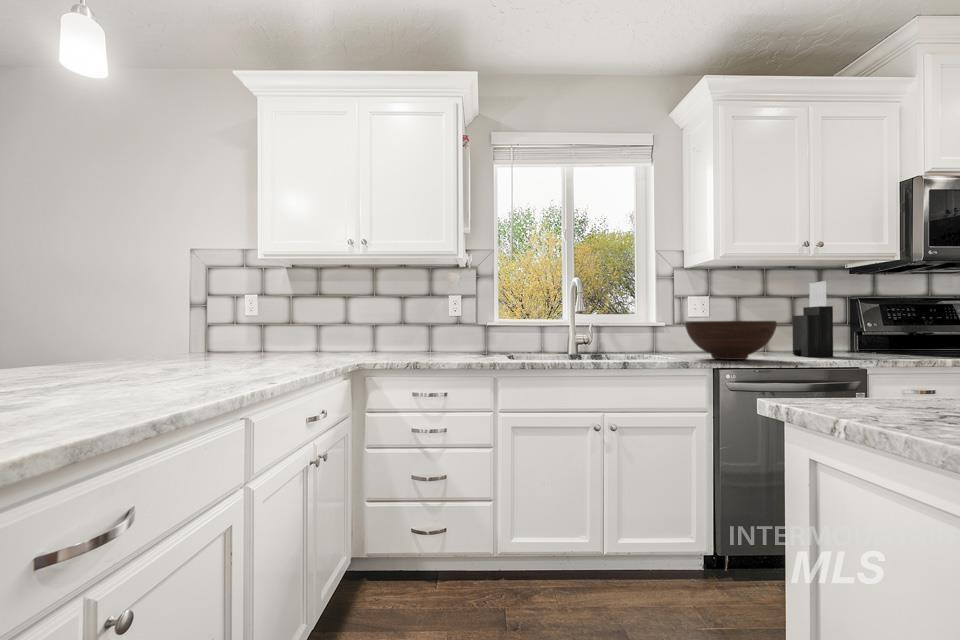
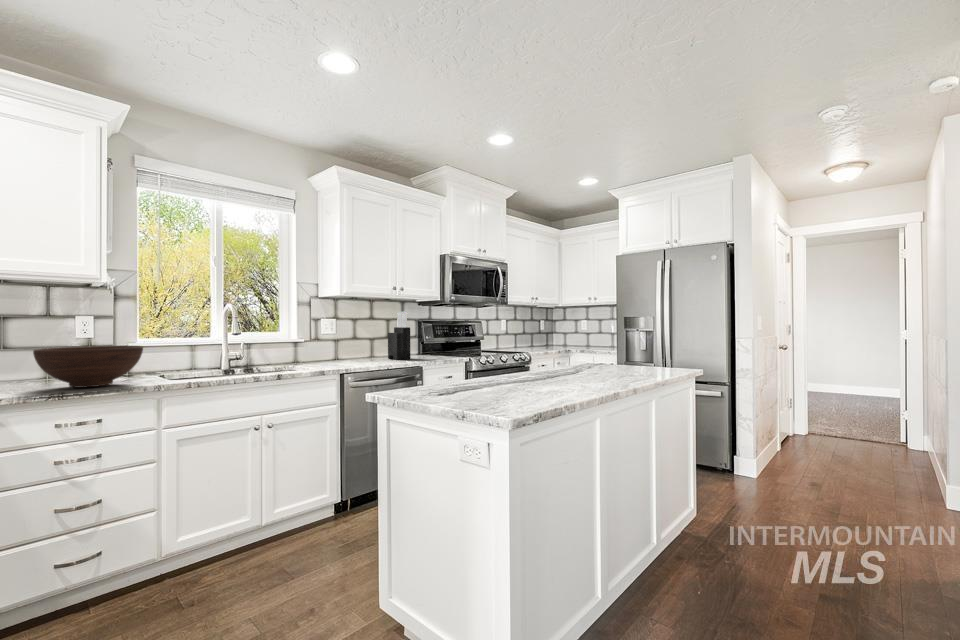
fruit bowl: present [685,321,777,360] -> present [33,346,143,388]

